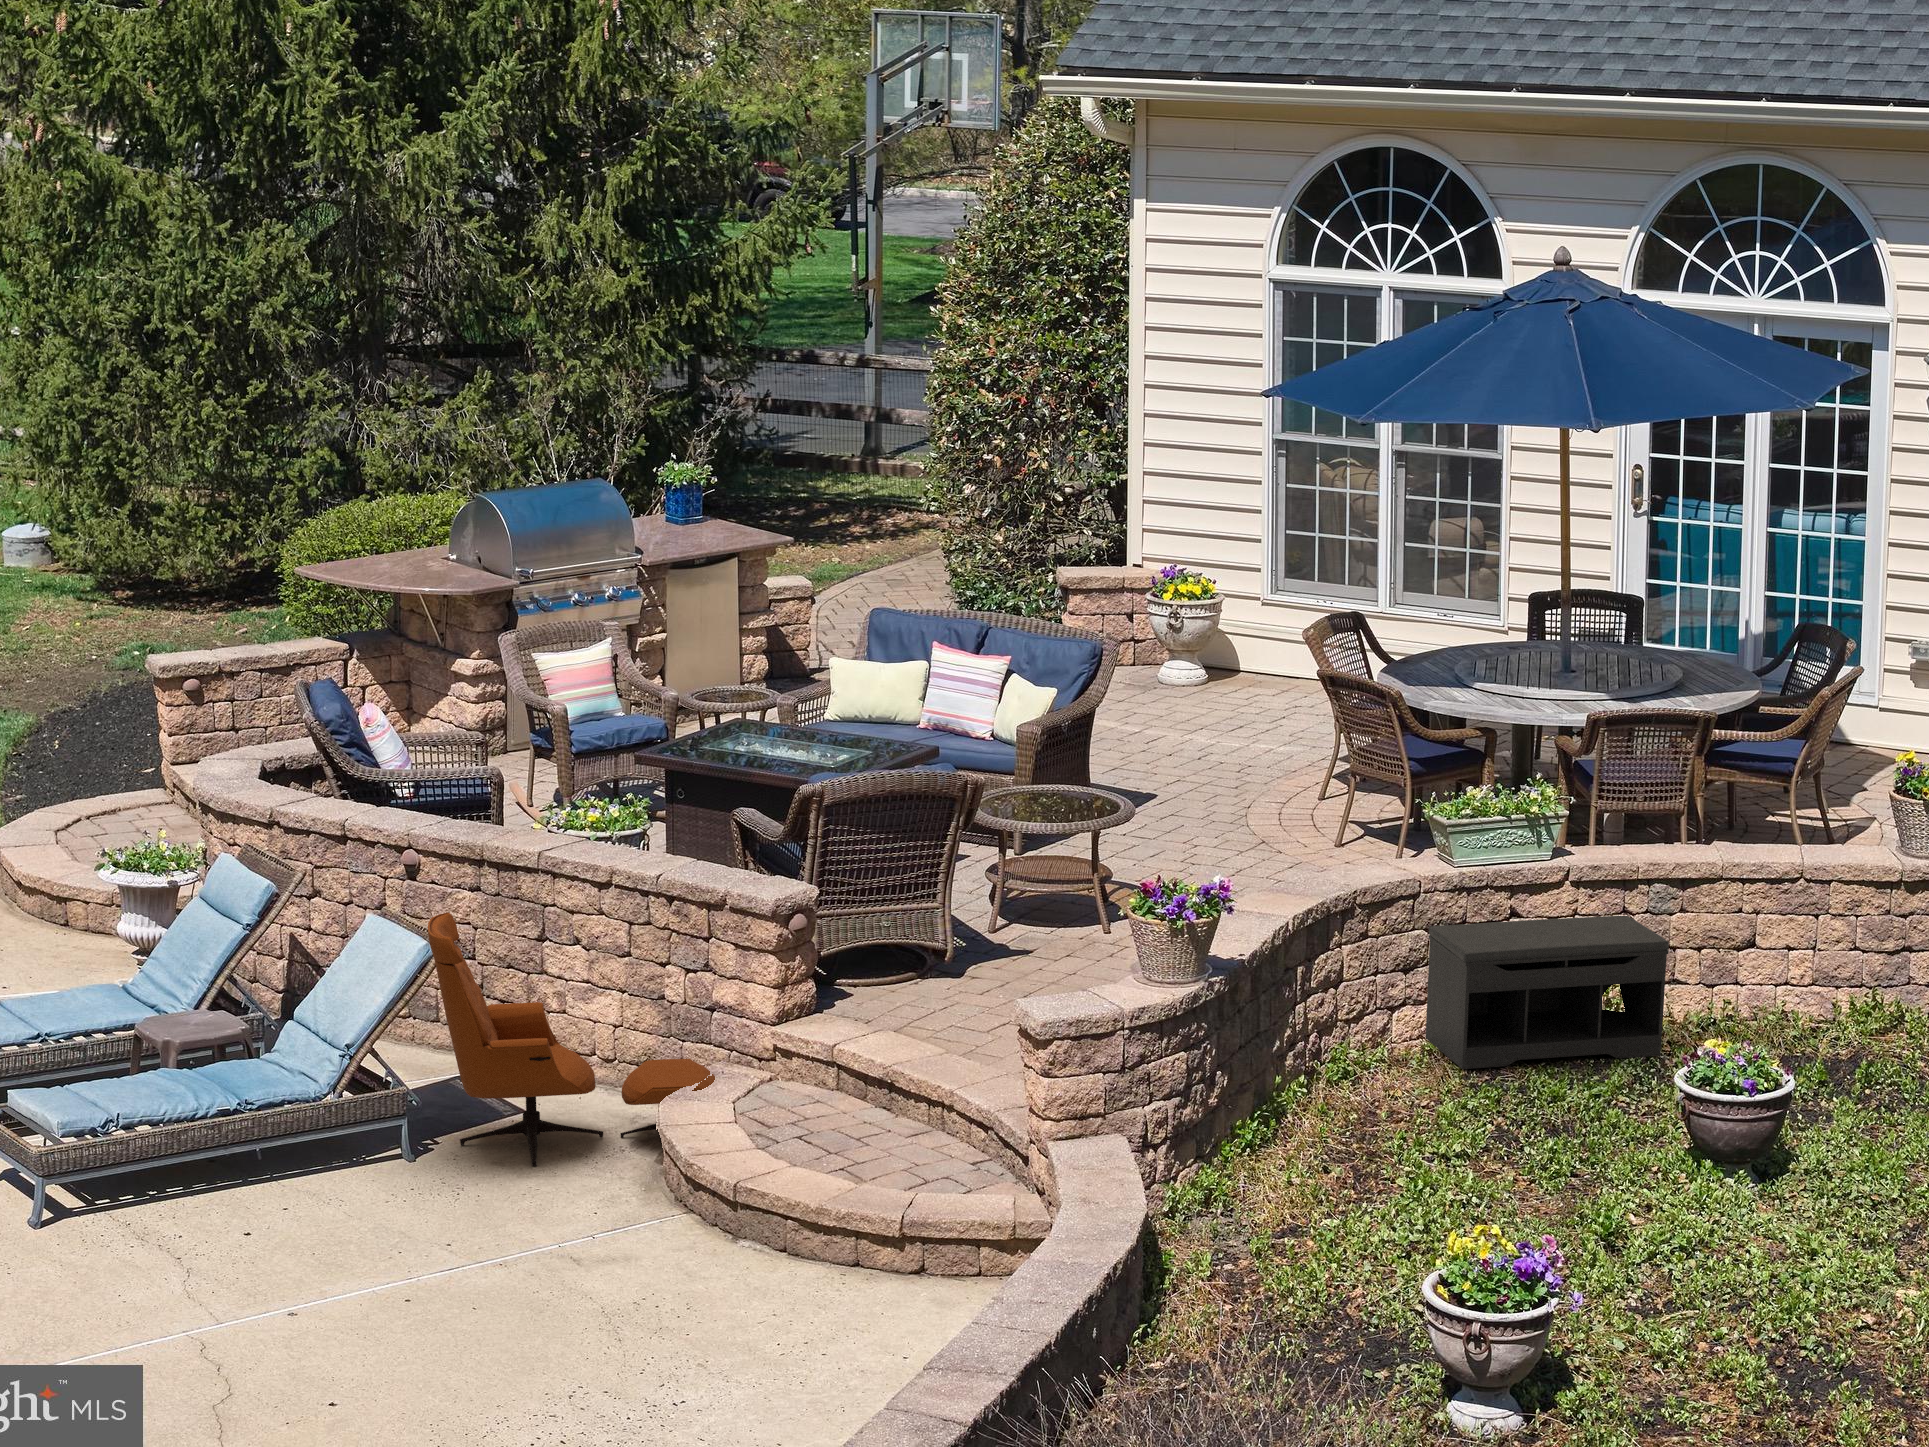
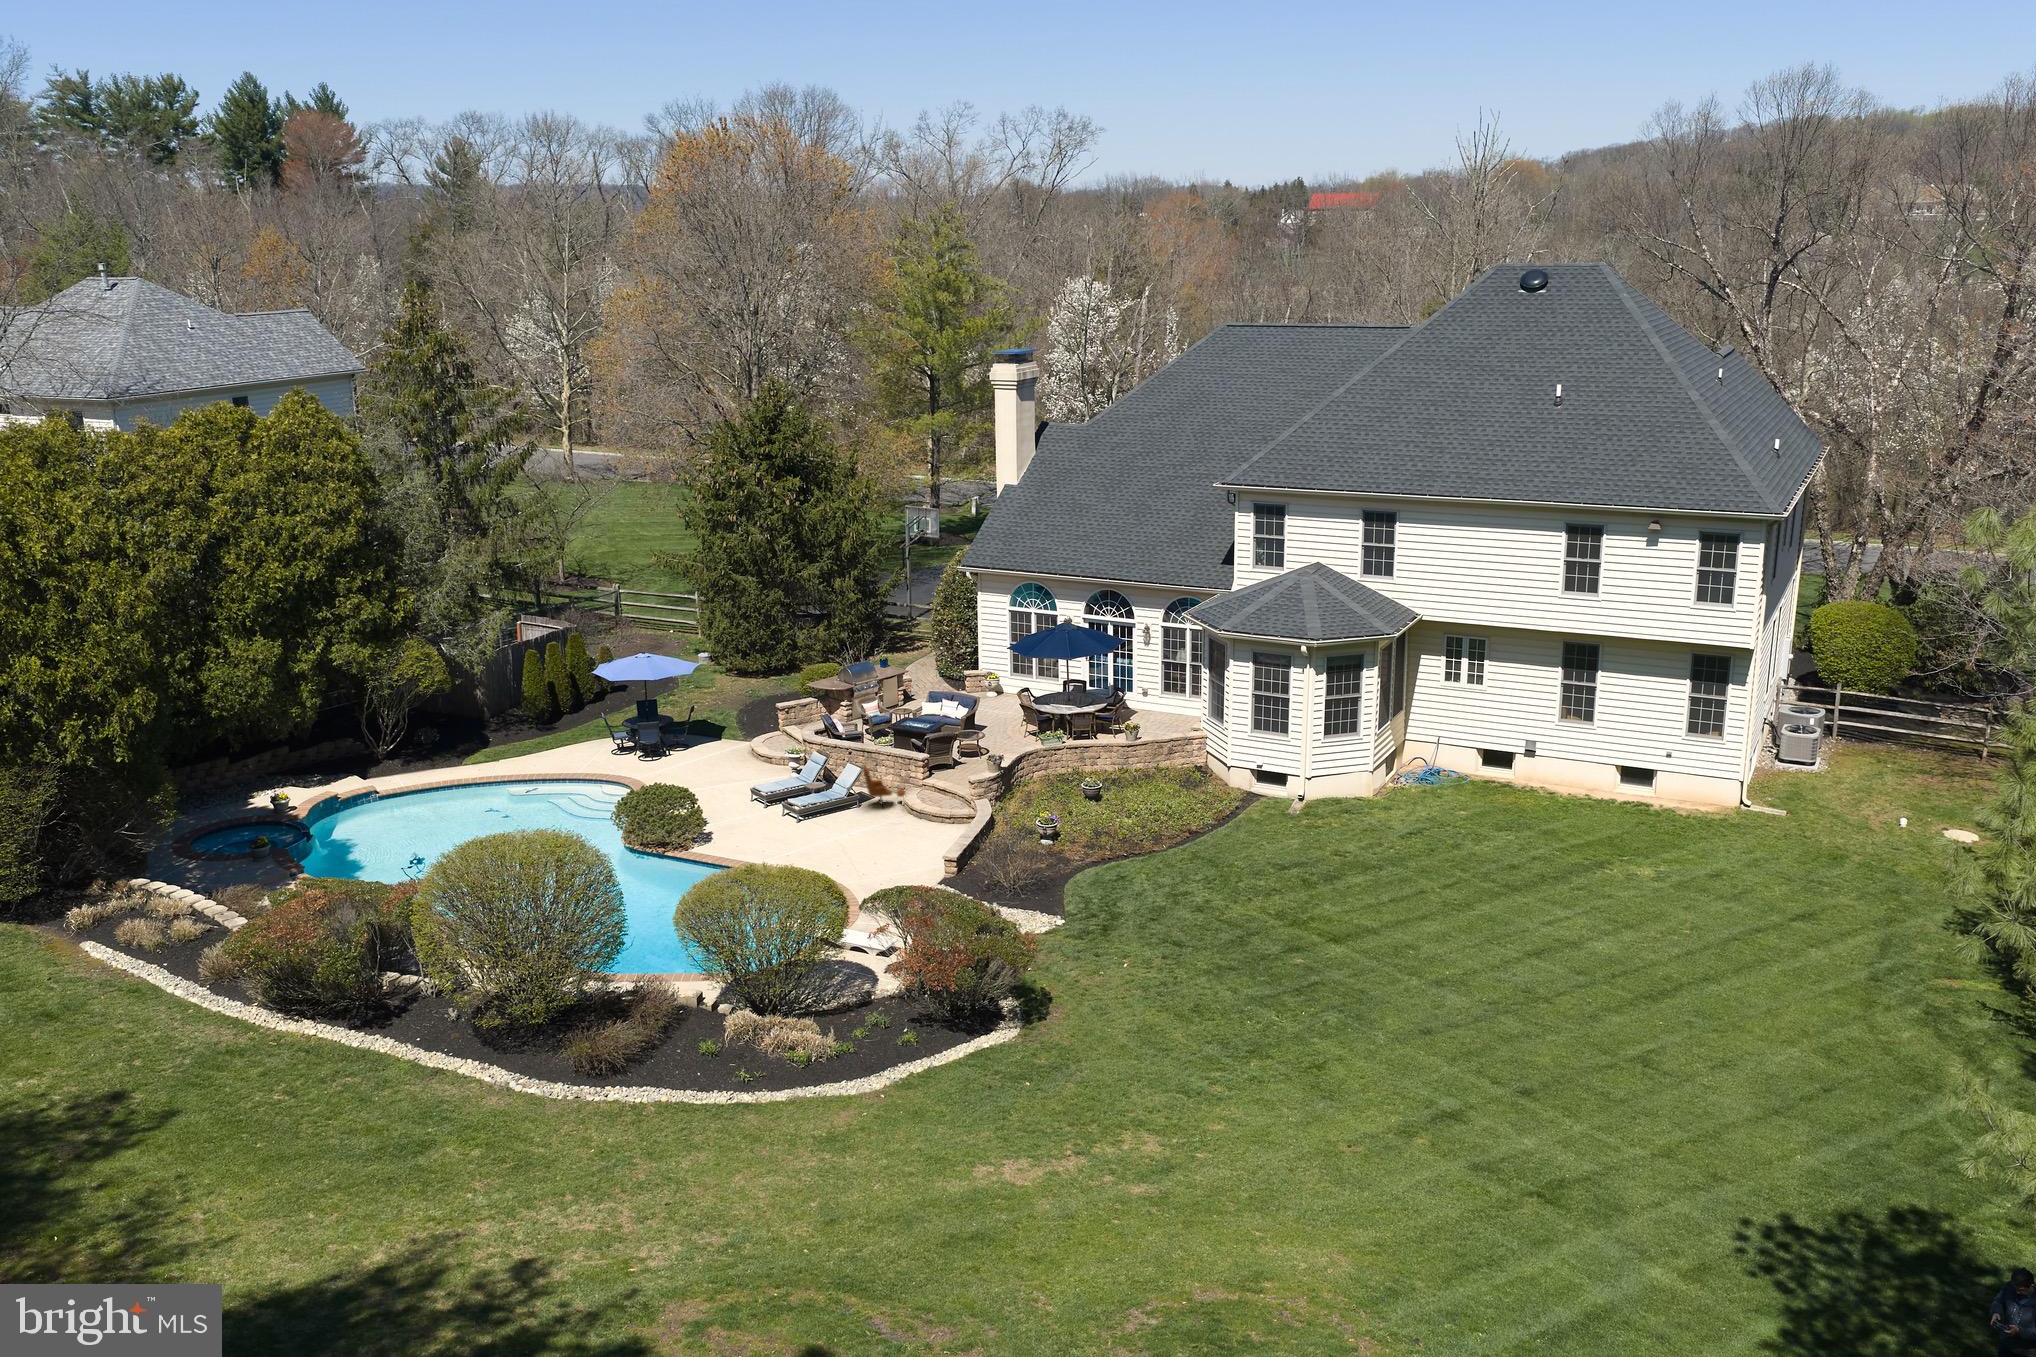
bench: present [1426,915,1669,1069] -> none [1040,754,1083,784]

